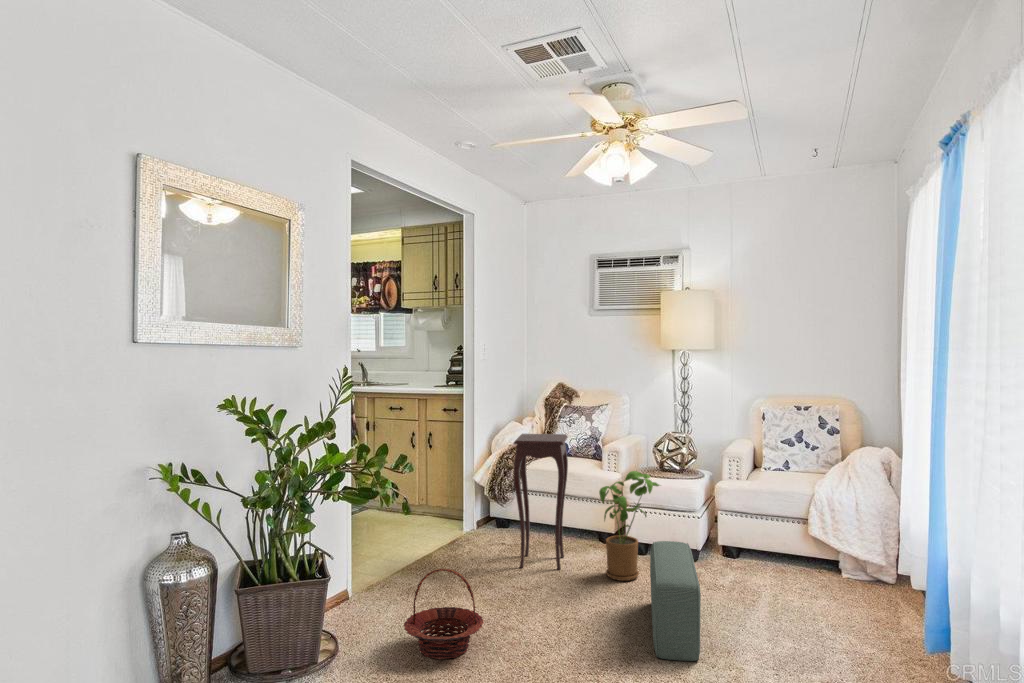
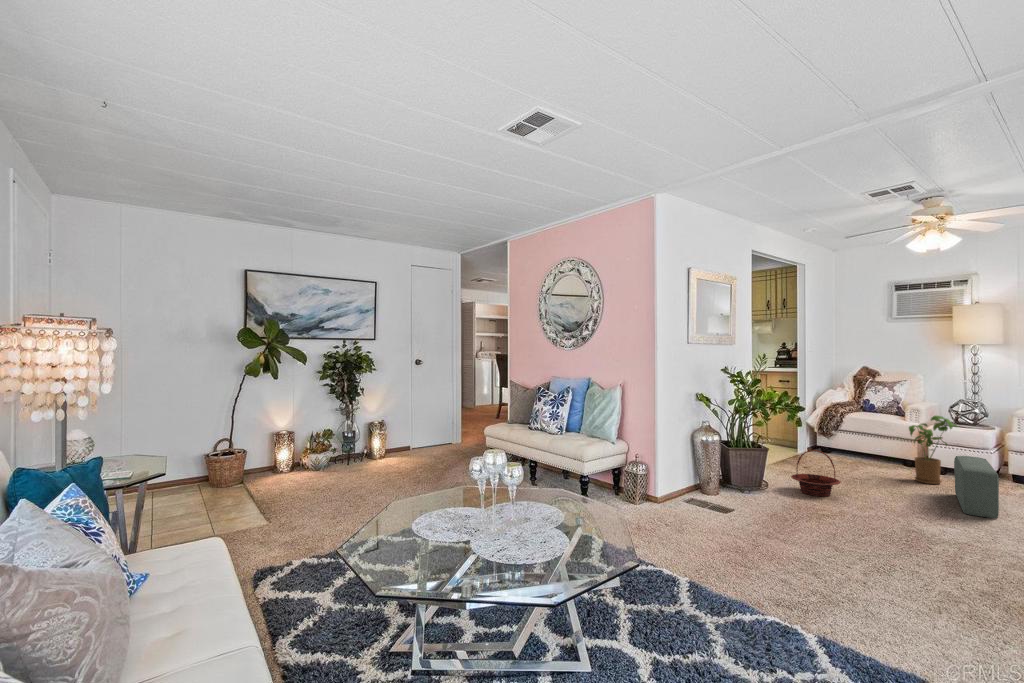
side table: present [513,434,568,570] -> none [844,392,881,475]

